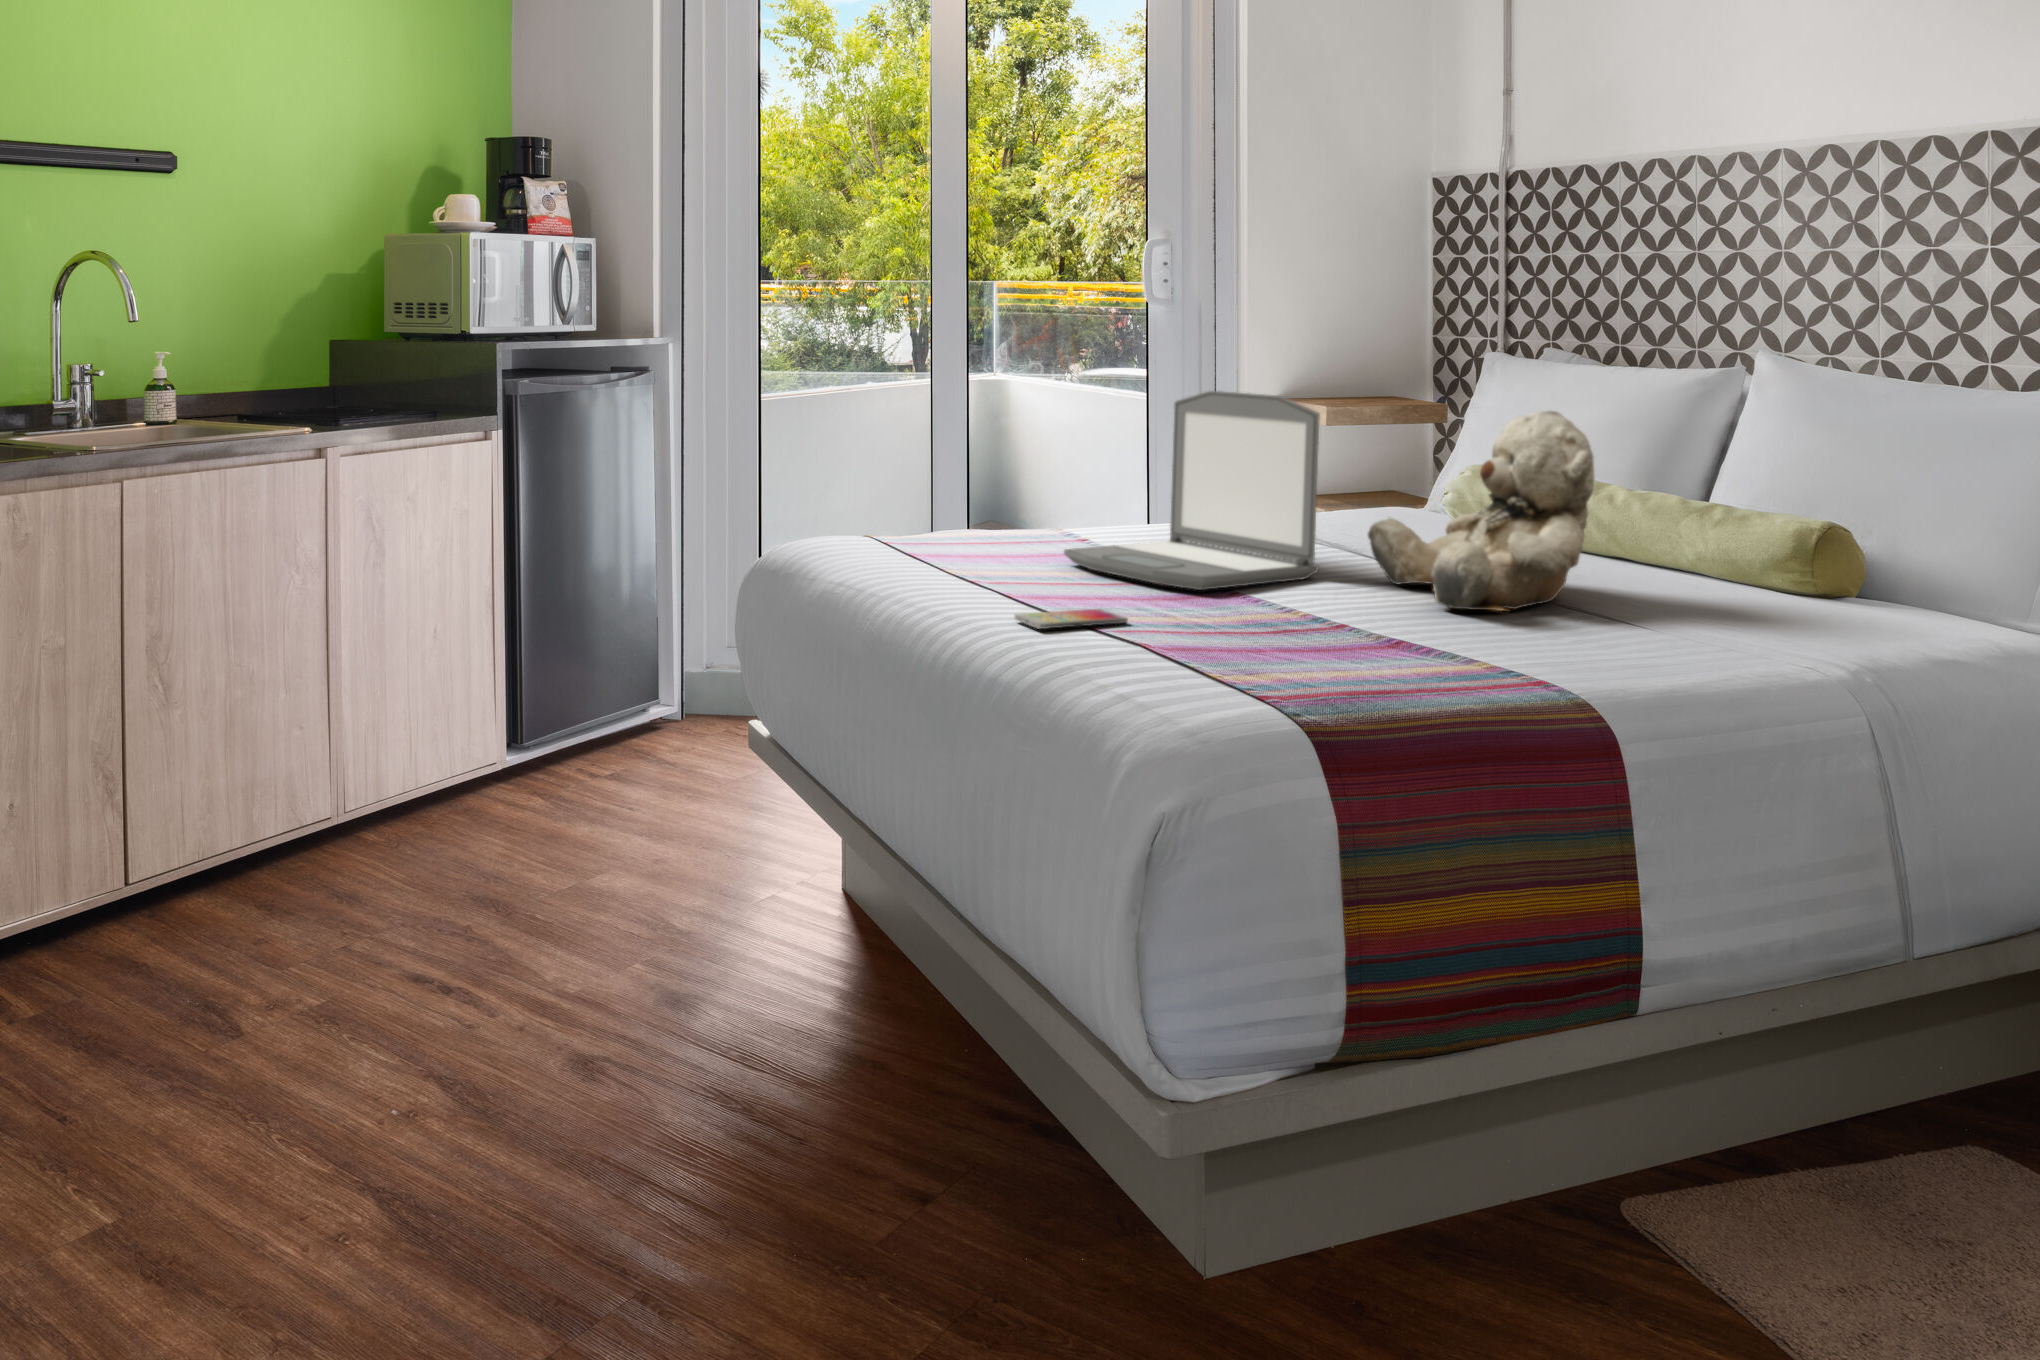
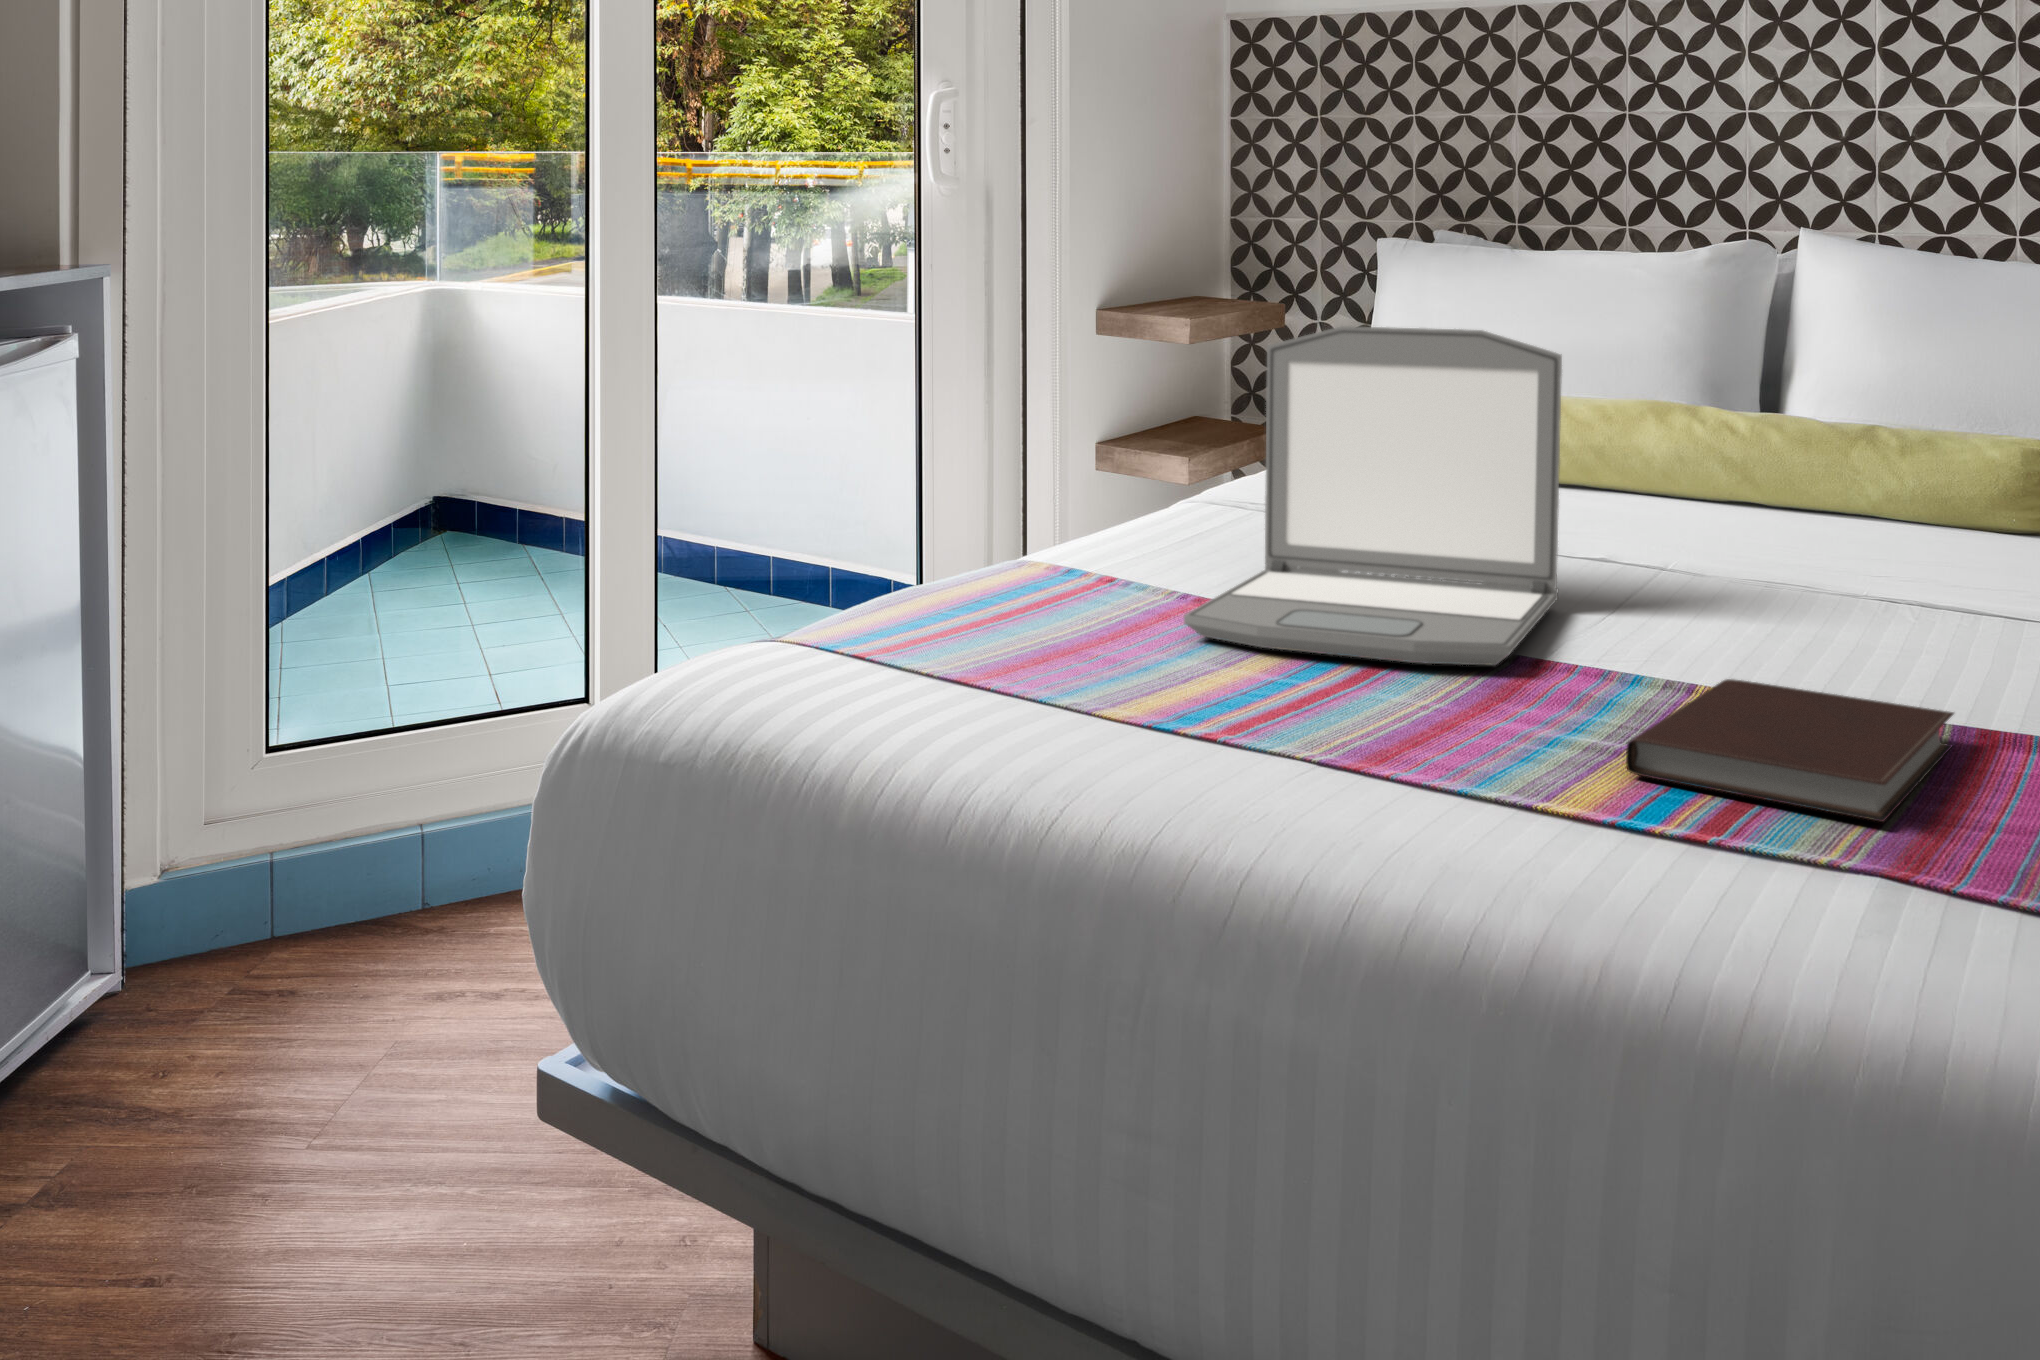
teddy bear: present [1368,411,1594,611] -> none [1613,333,1959,642]
notebook: none [1155,604,1381,657] -> present [1626,679,1954,822]
smartphone: present [1015,609,1128,629] -> none [1390,741,1555,818]

